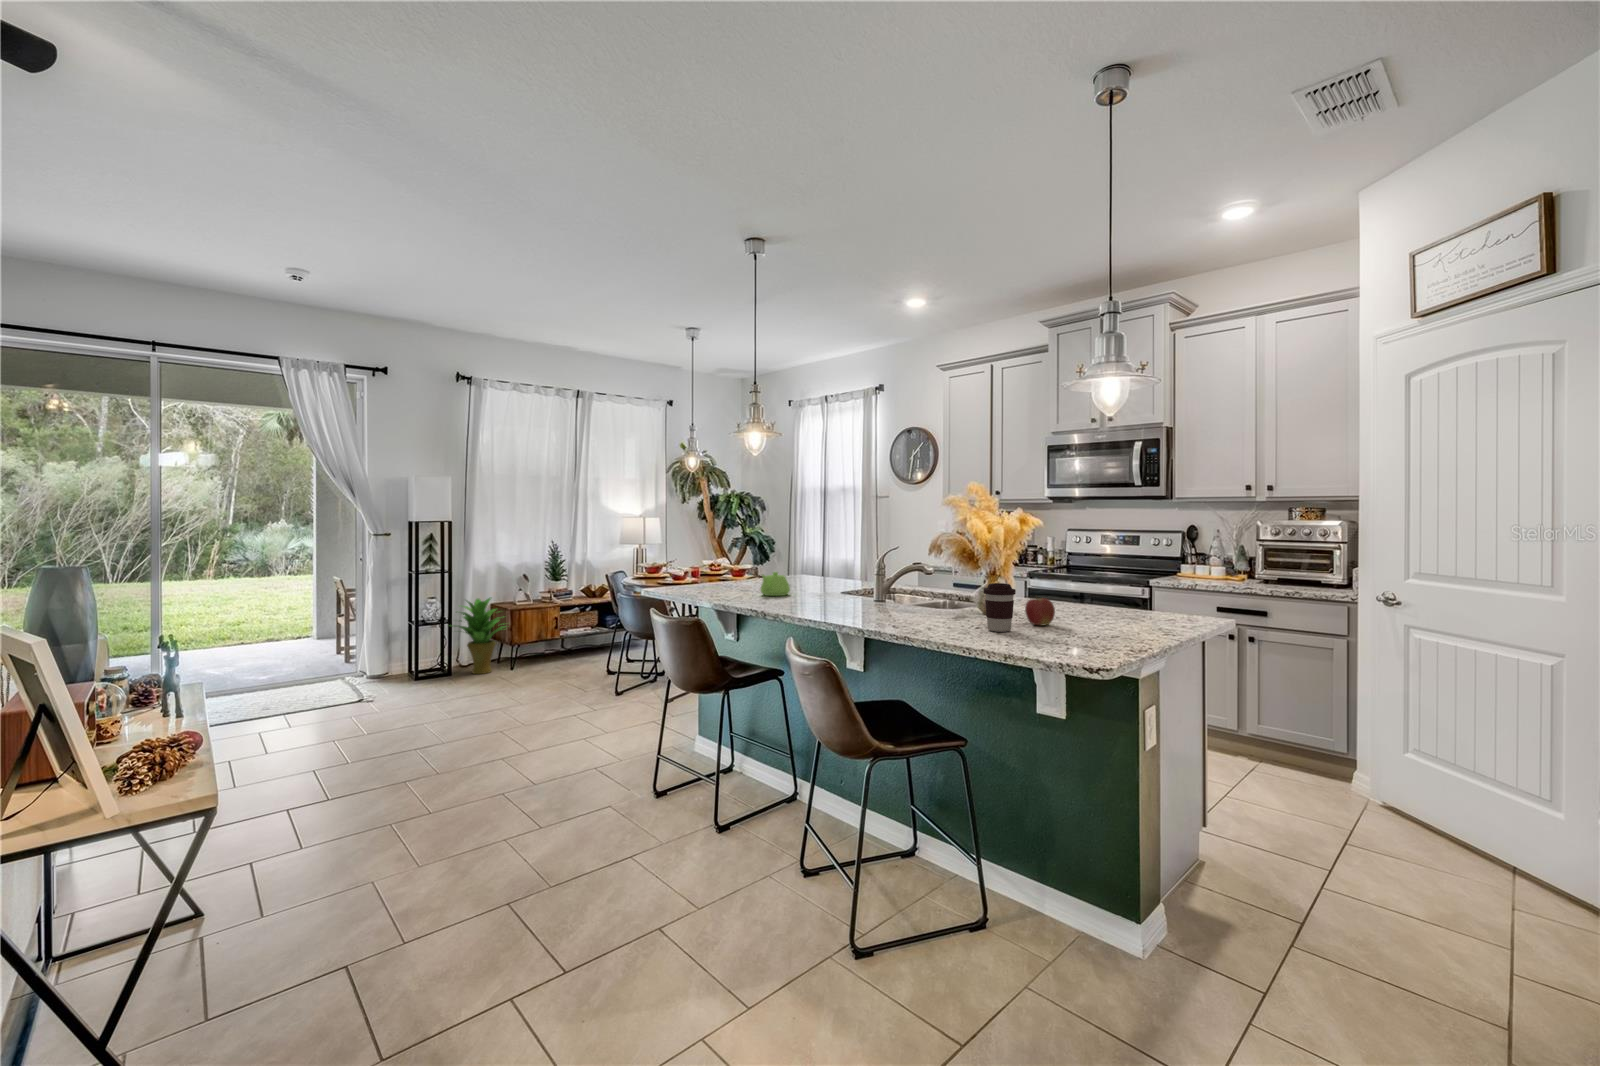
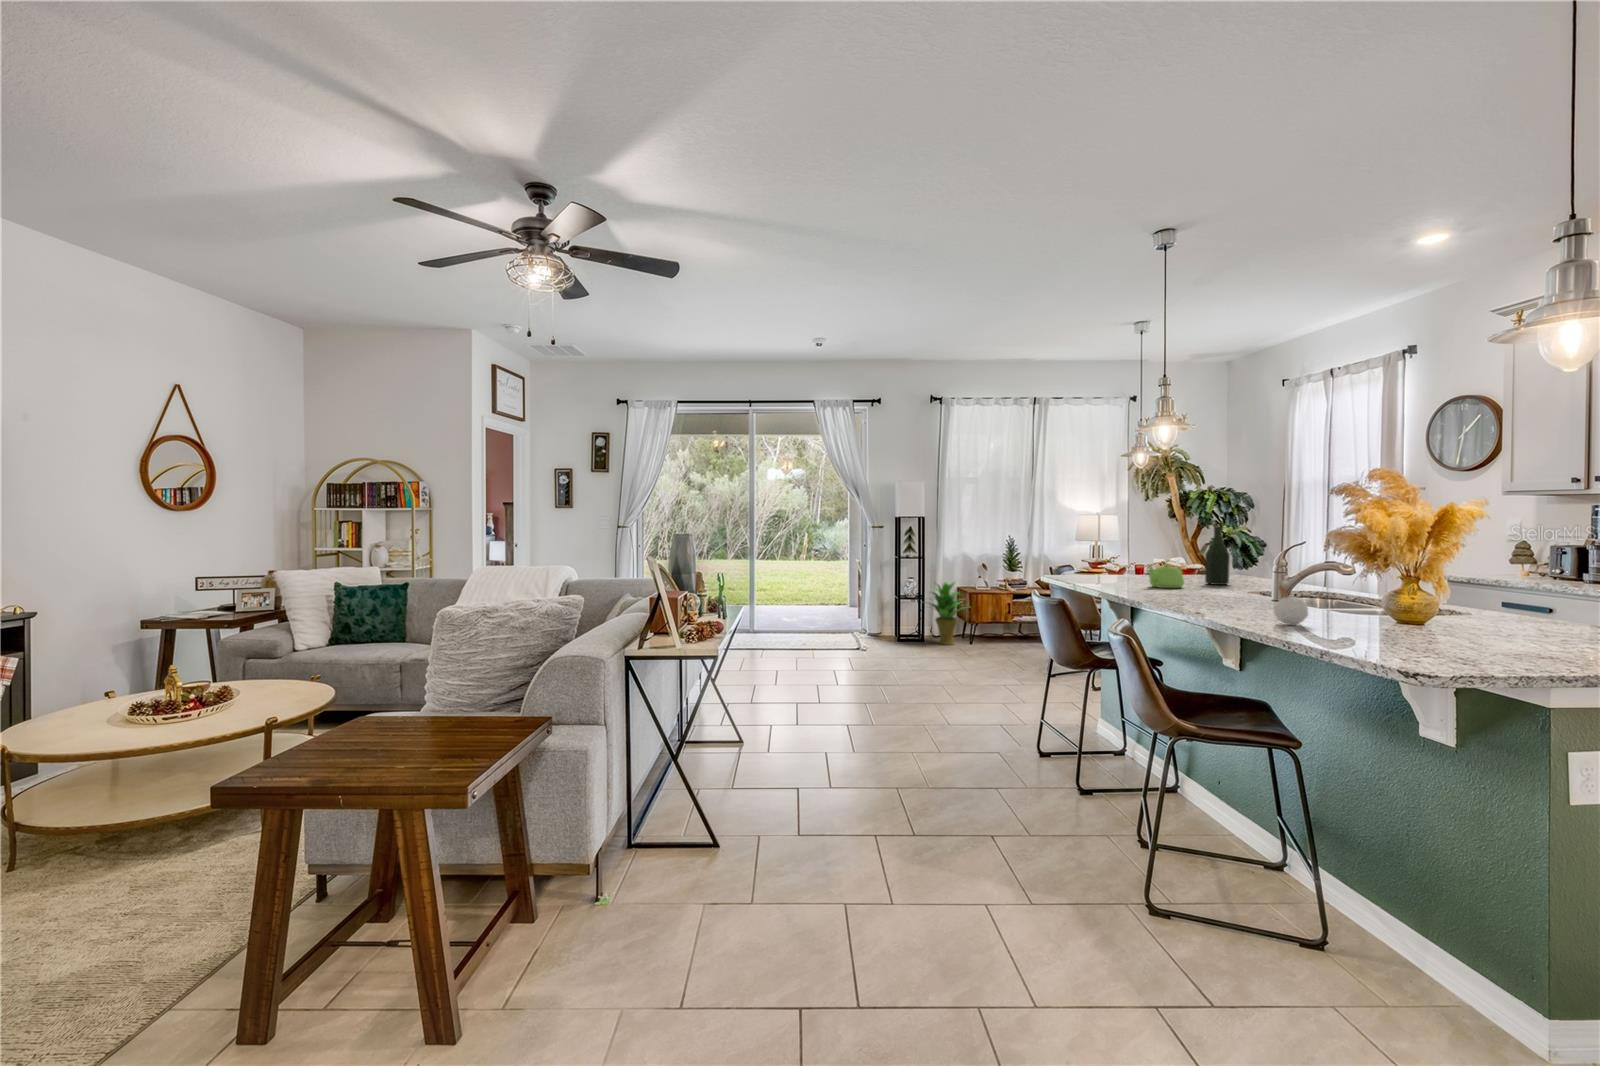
bottle: none [796,534,815,589] -> present [1205,526,1230,585]
coffee cup: present [984,583,1016,632] -> none [1351,577,1399,635]
candle: none [926,586,951,629] -> present [1274,584,1308,625]
apple: present [1025,598,1055,625] -> none [1434,597,1485,636]

